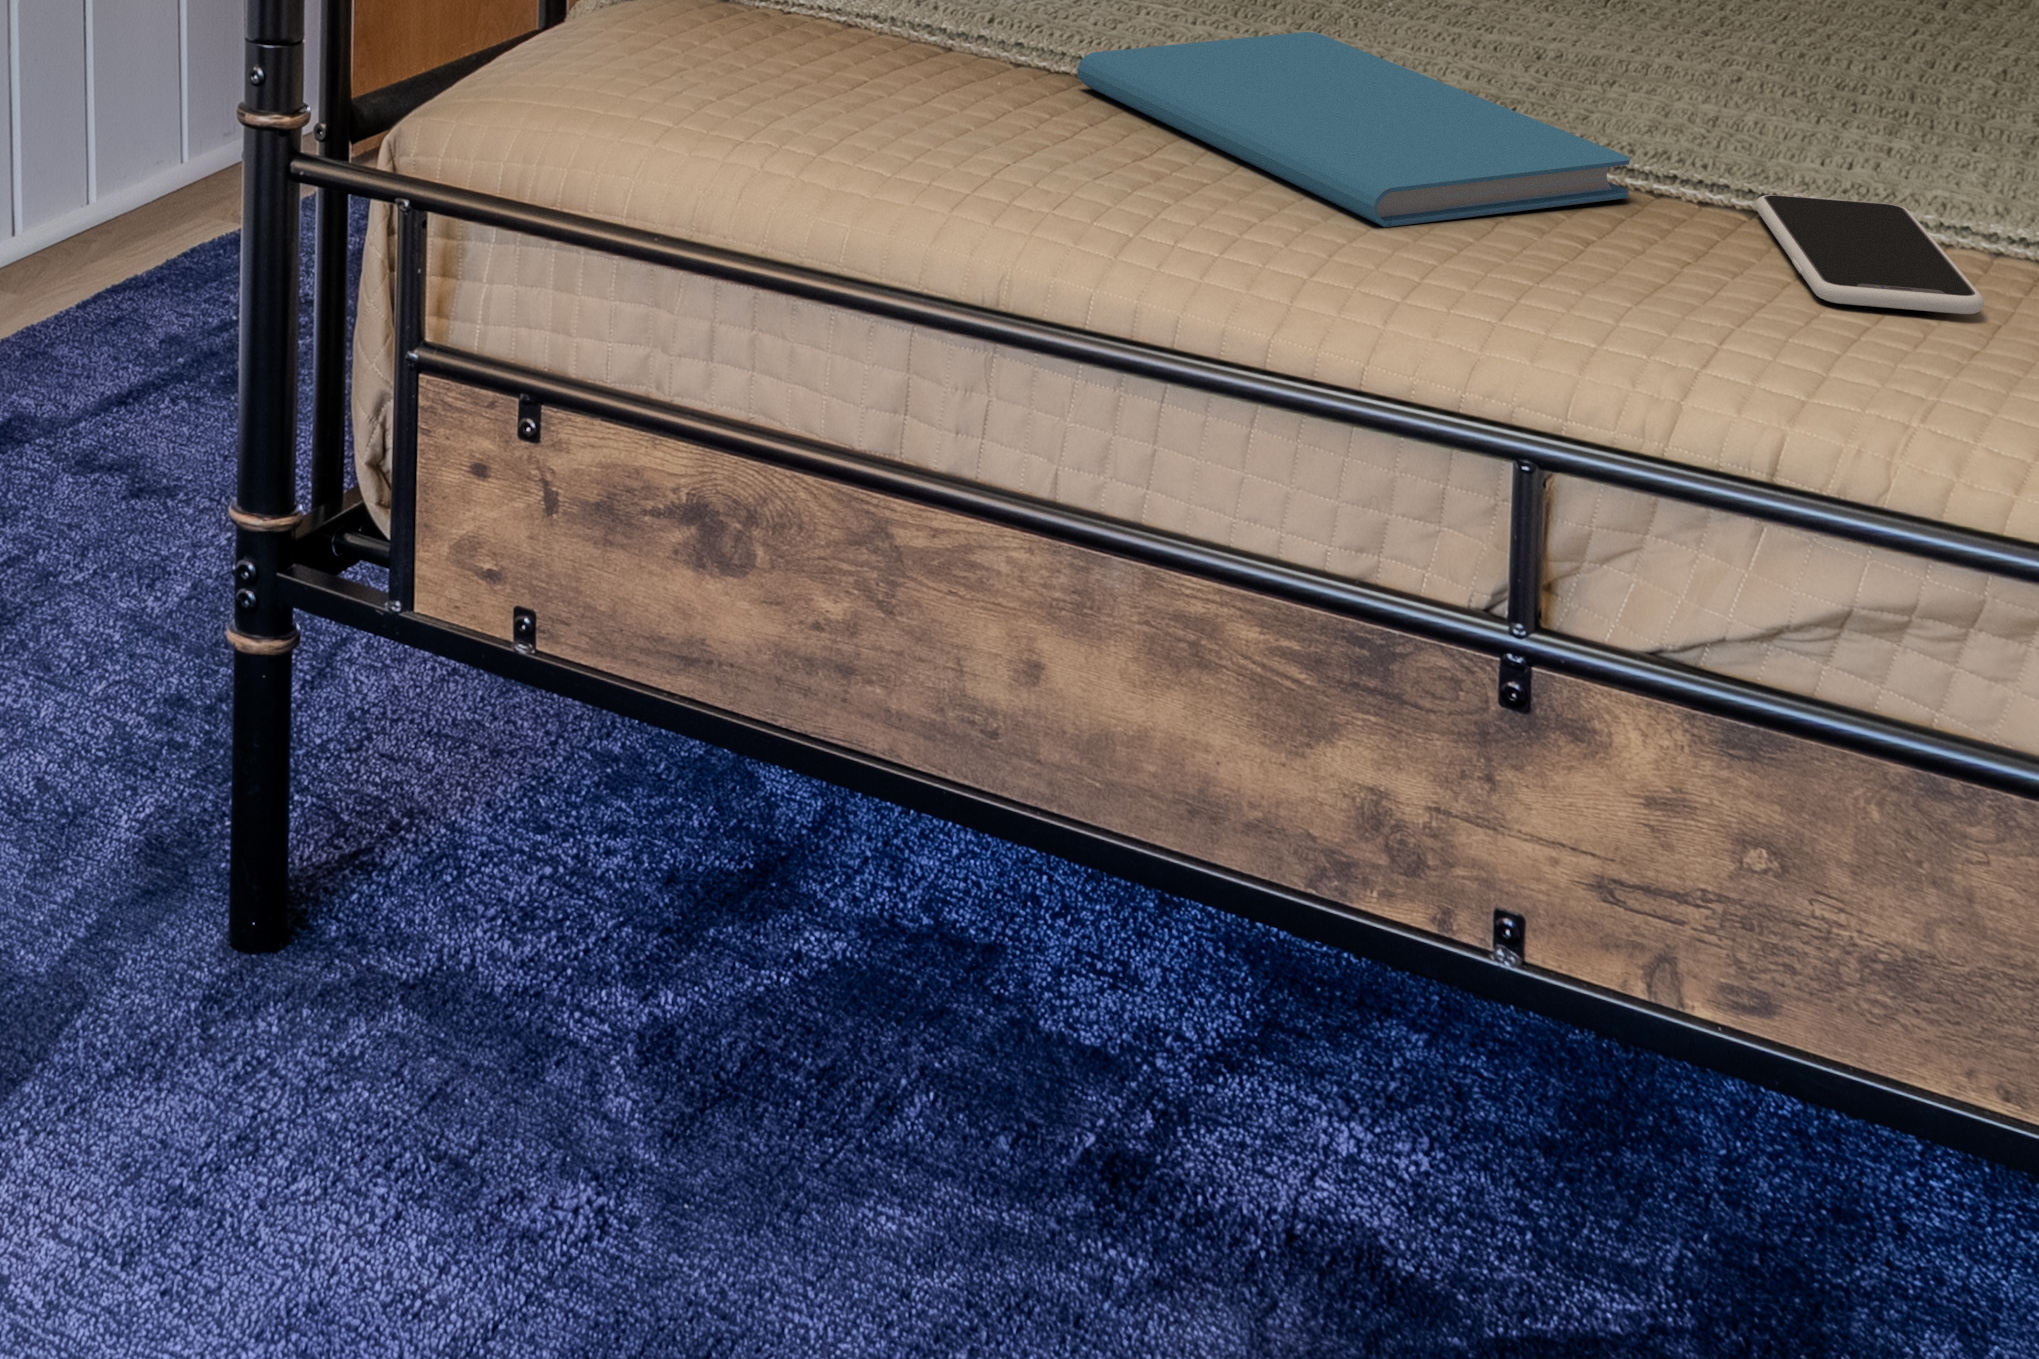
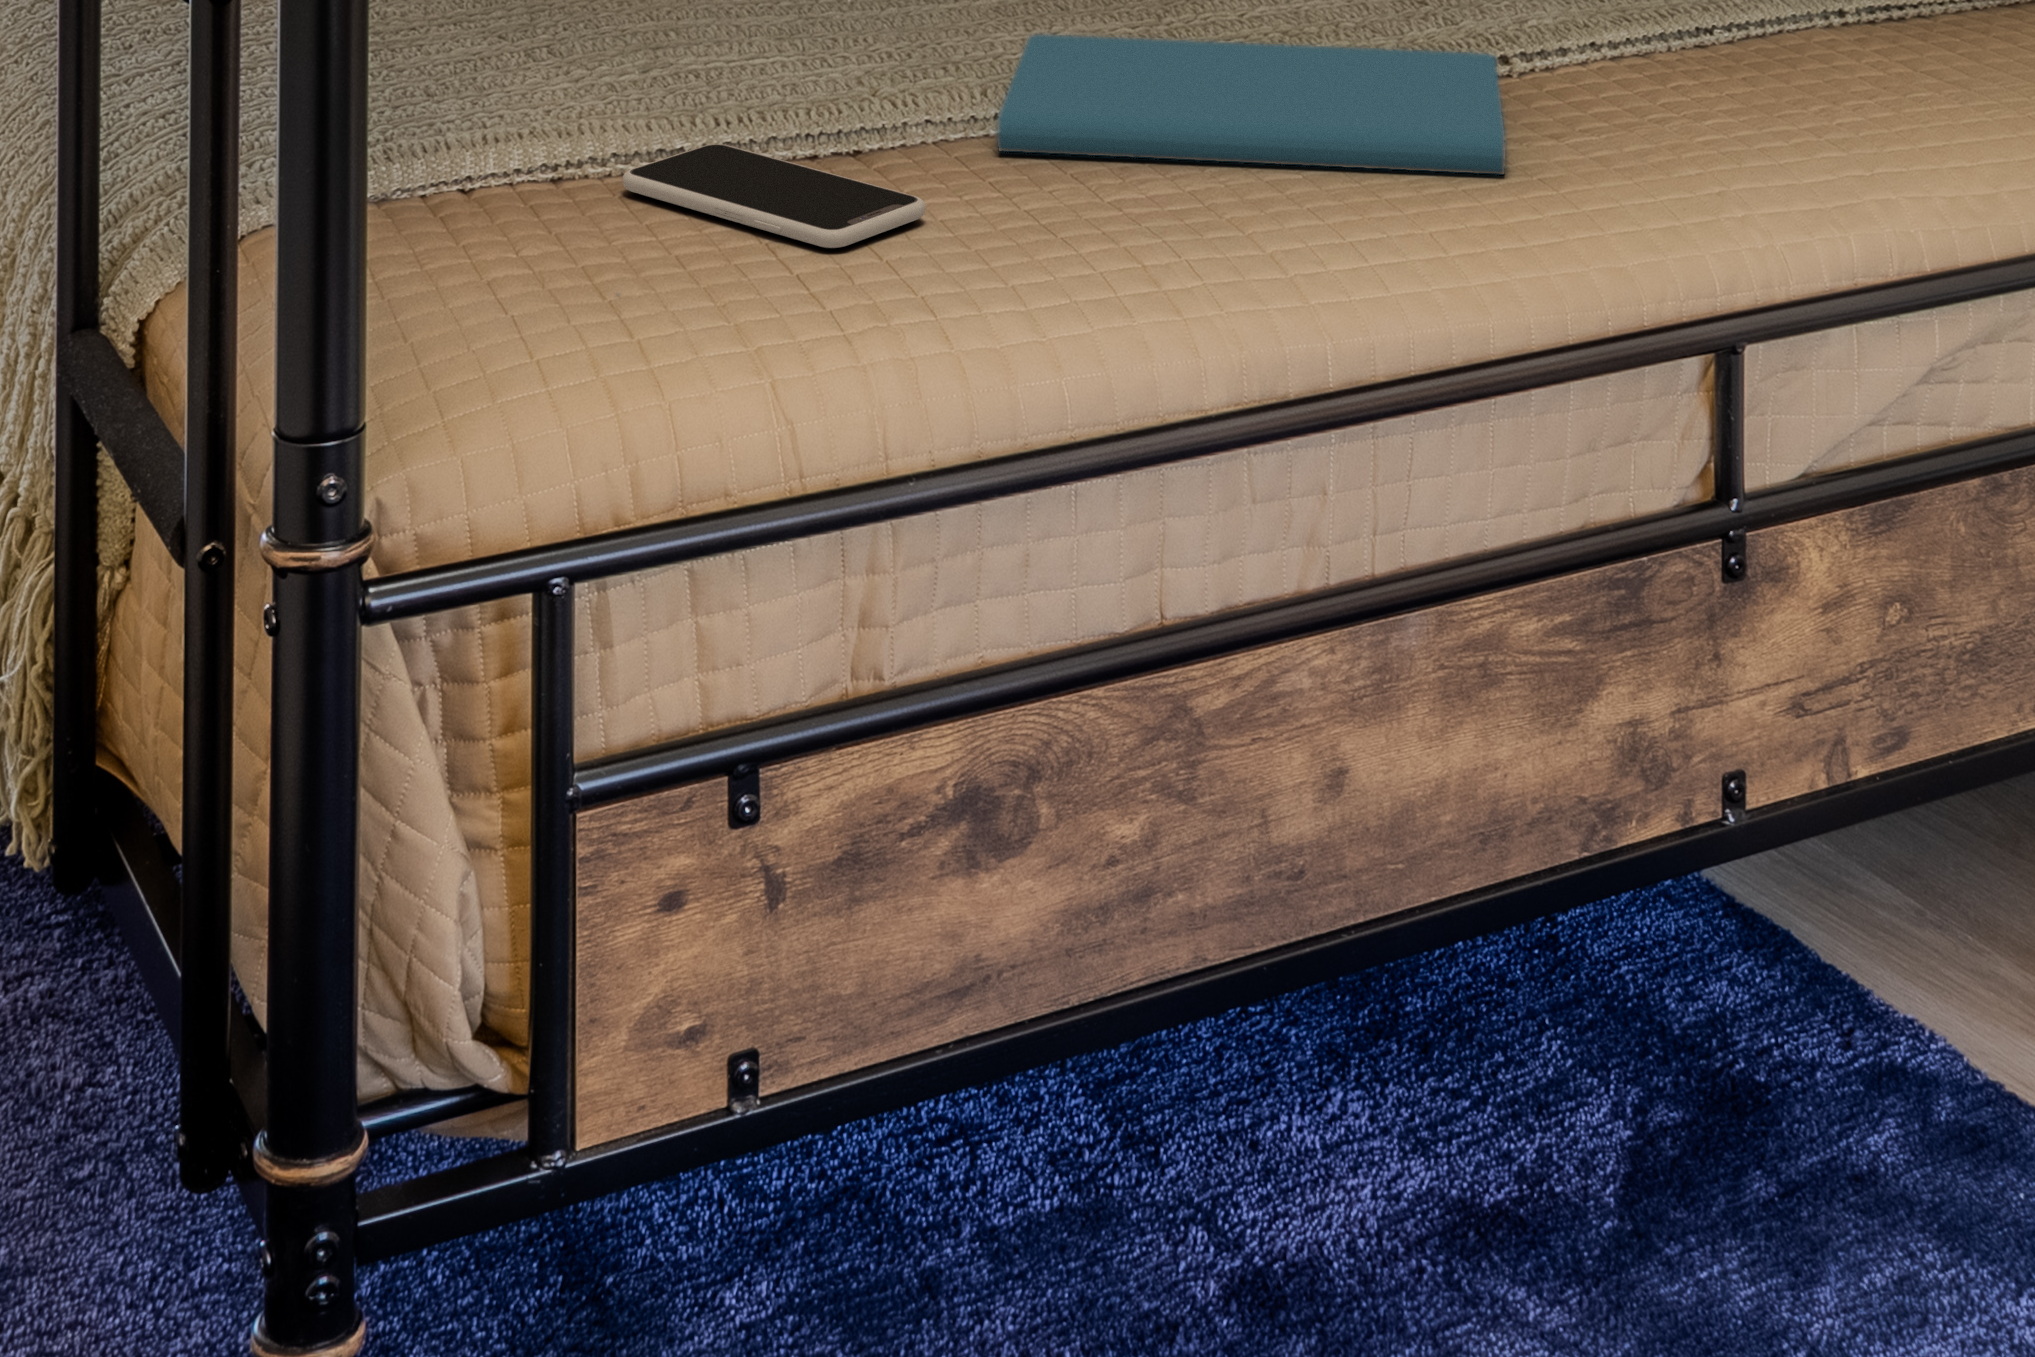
smartphone: present [1756,195,1984,314] -> present [623,144,925,248]

